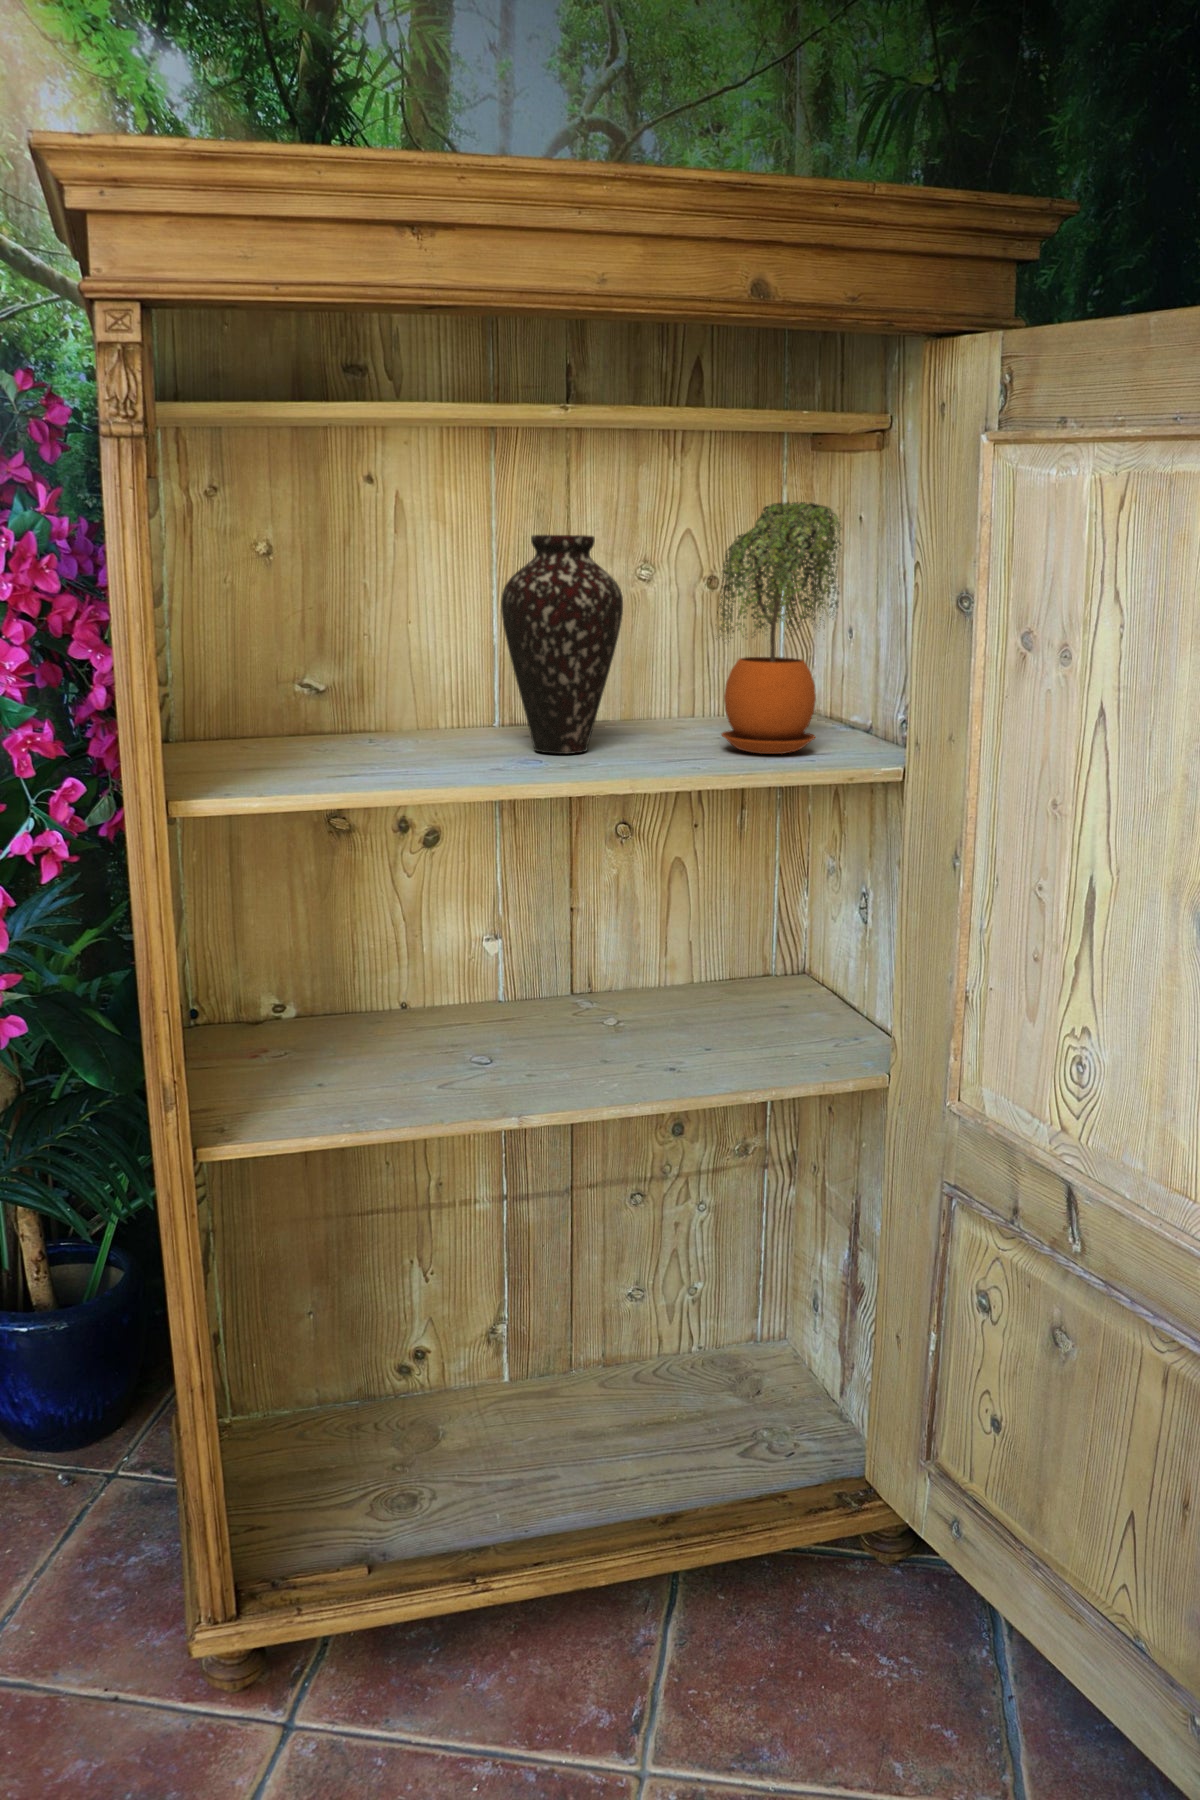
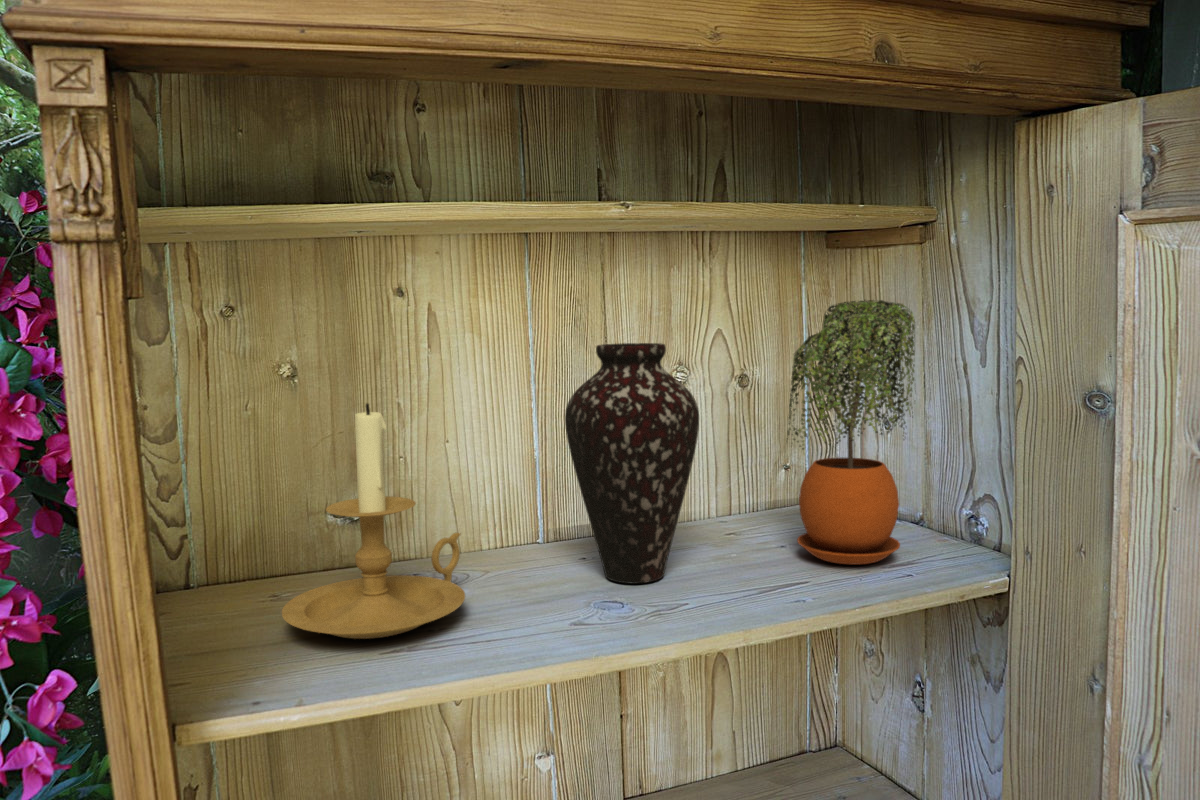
candle holder: none [251,573,405,765] -> present [282,404,465,639]

